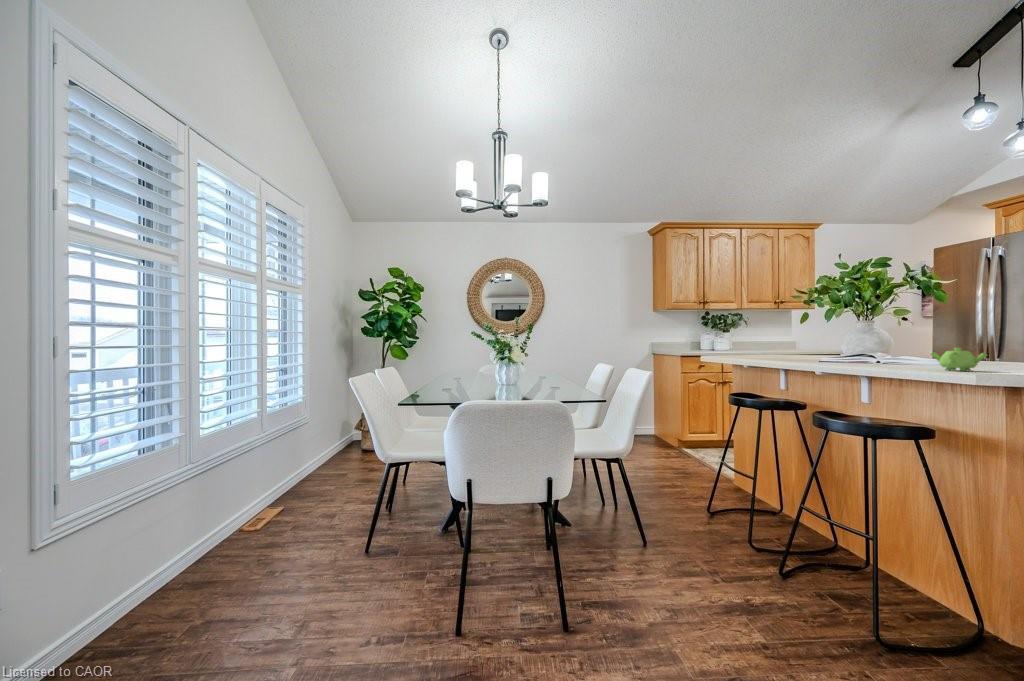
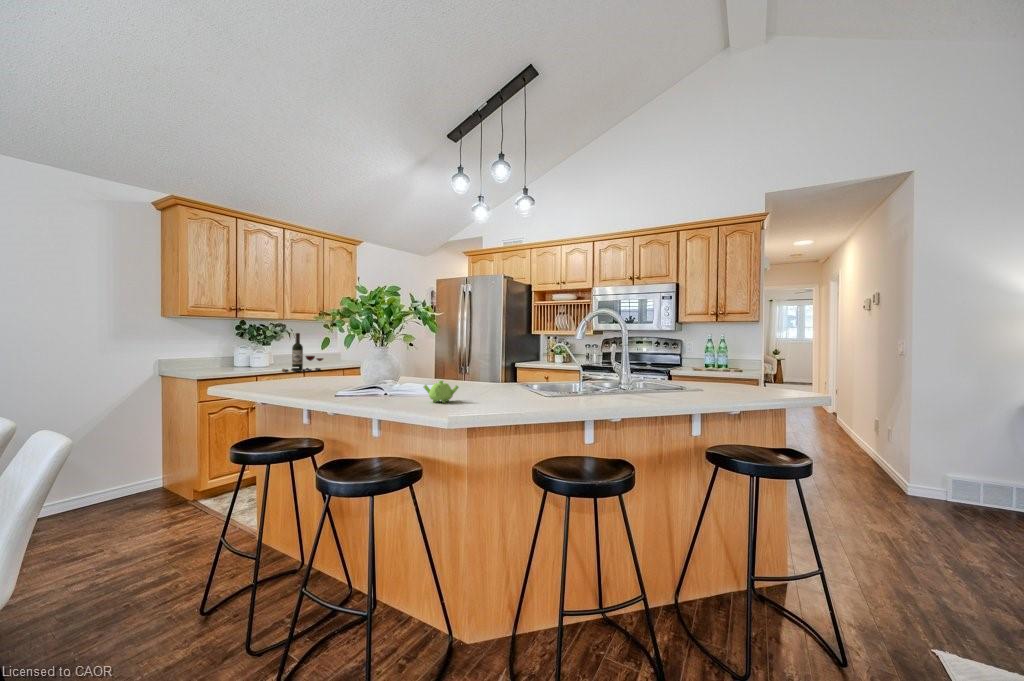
wine bottle: none [742,319,784,354] -> present [282,333,323,372]

